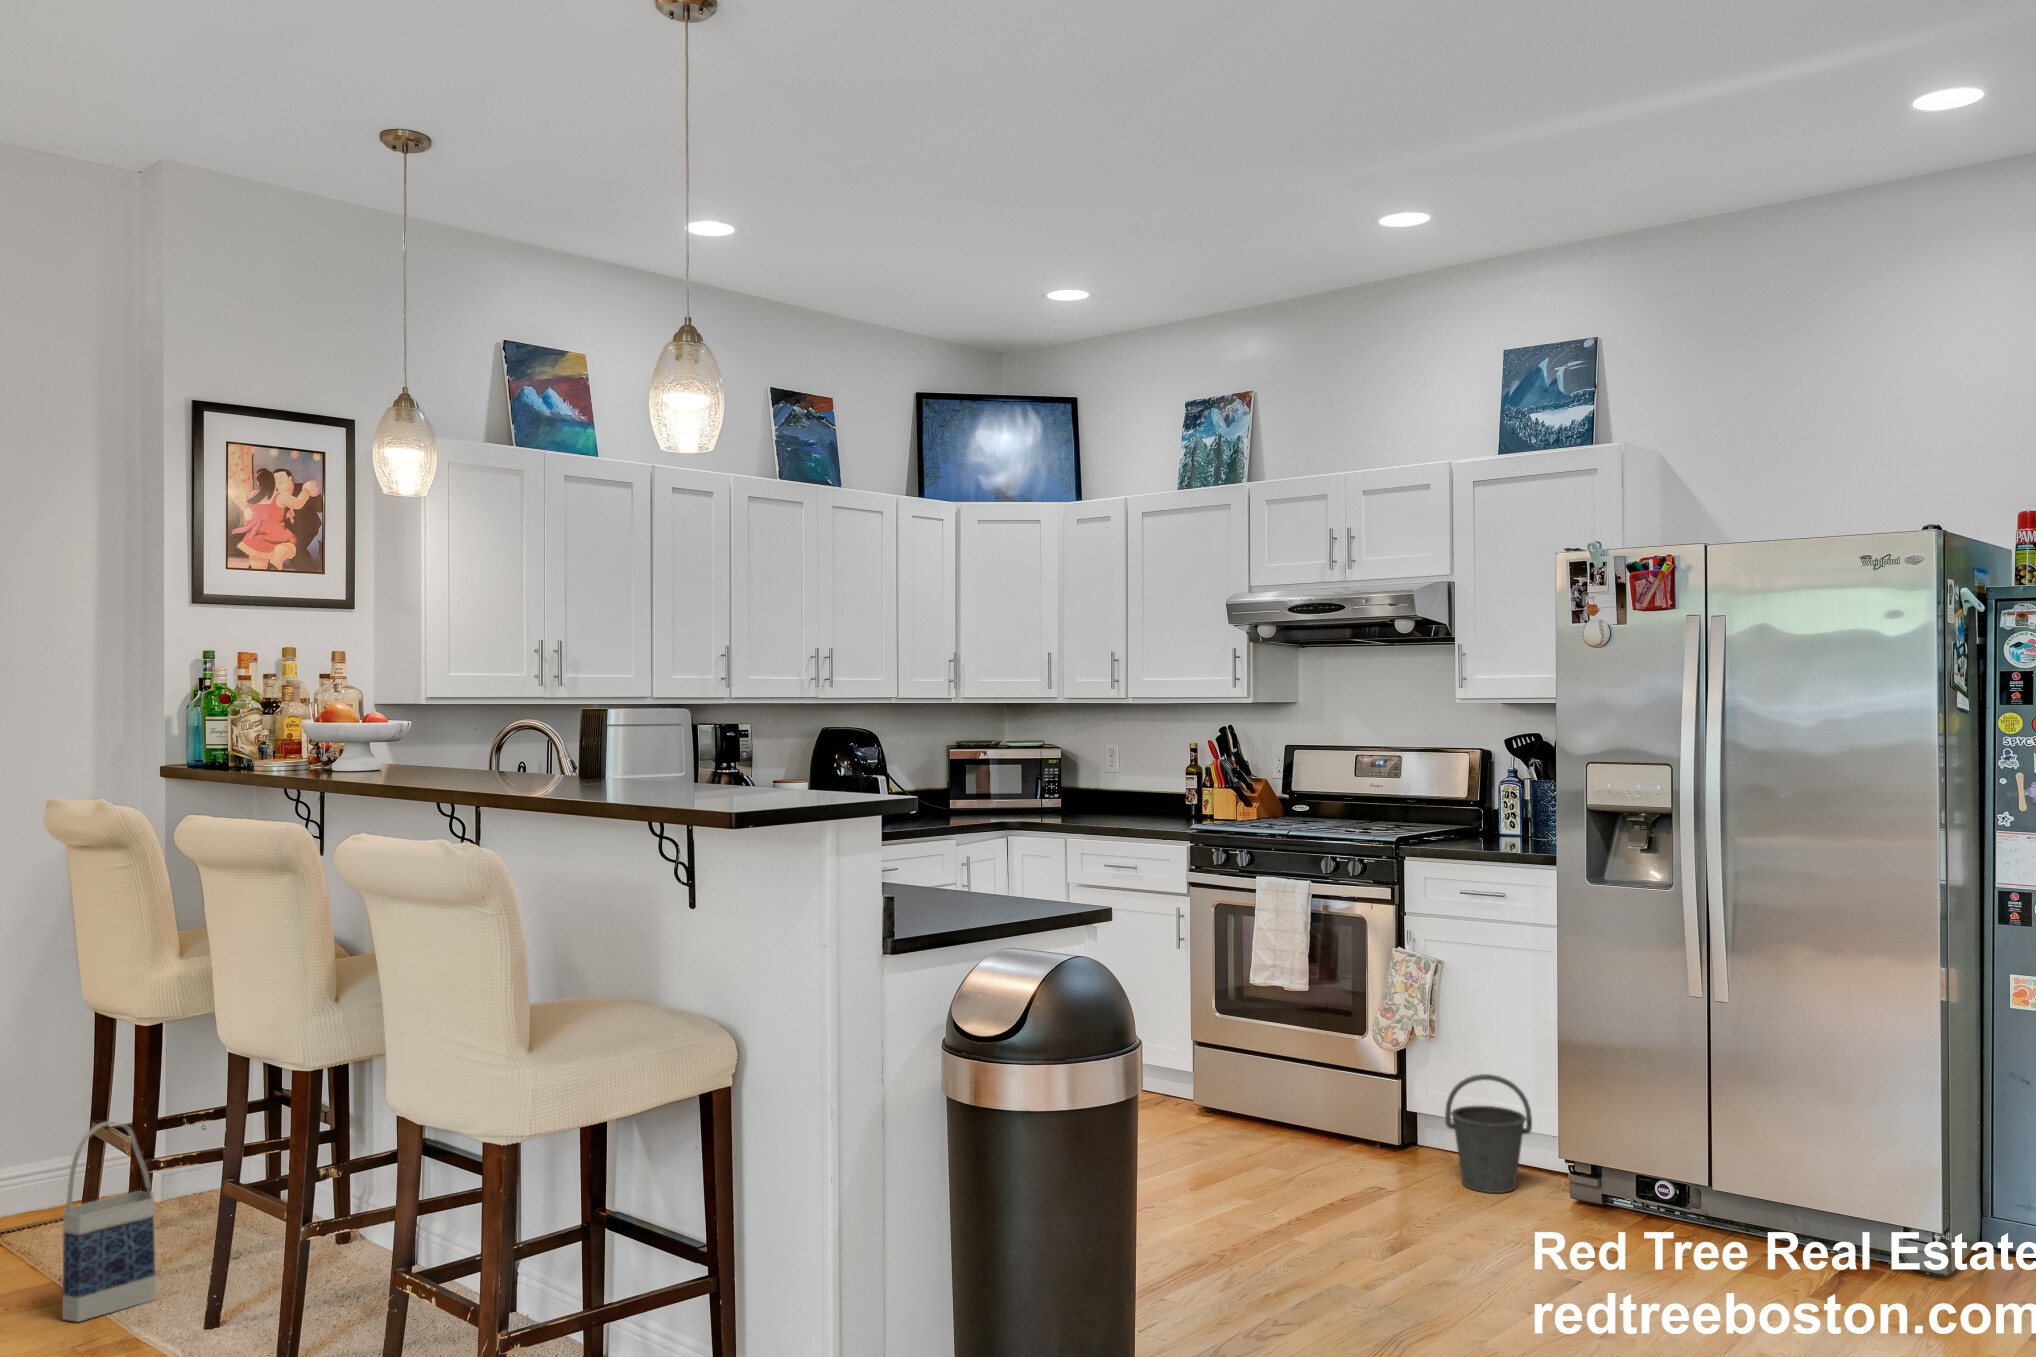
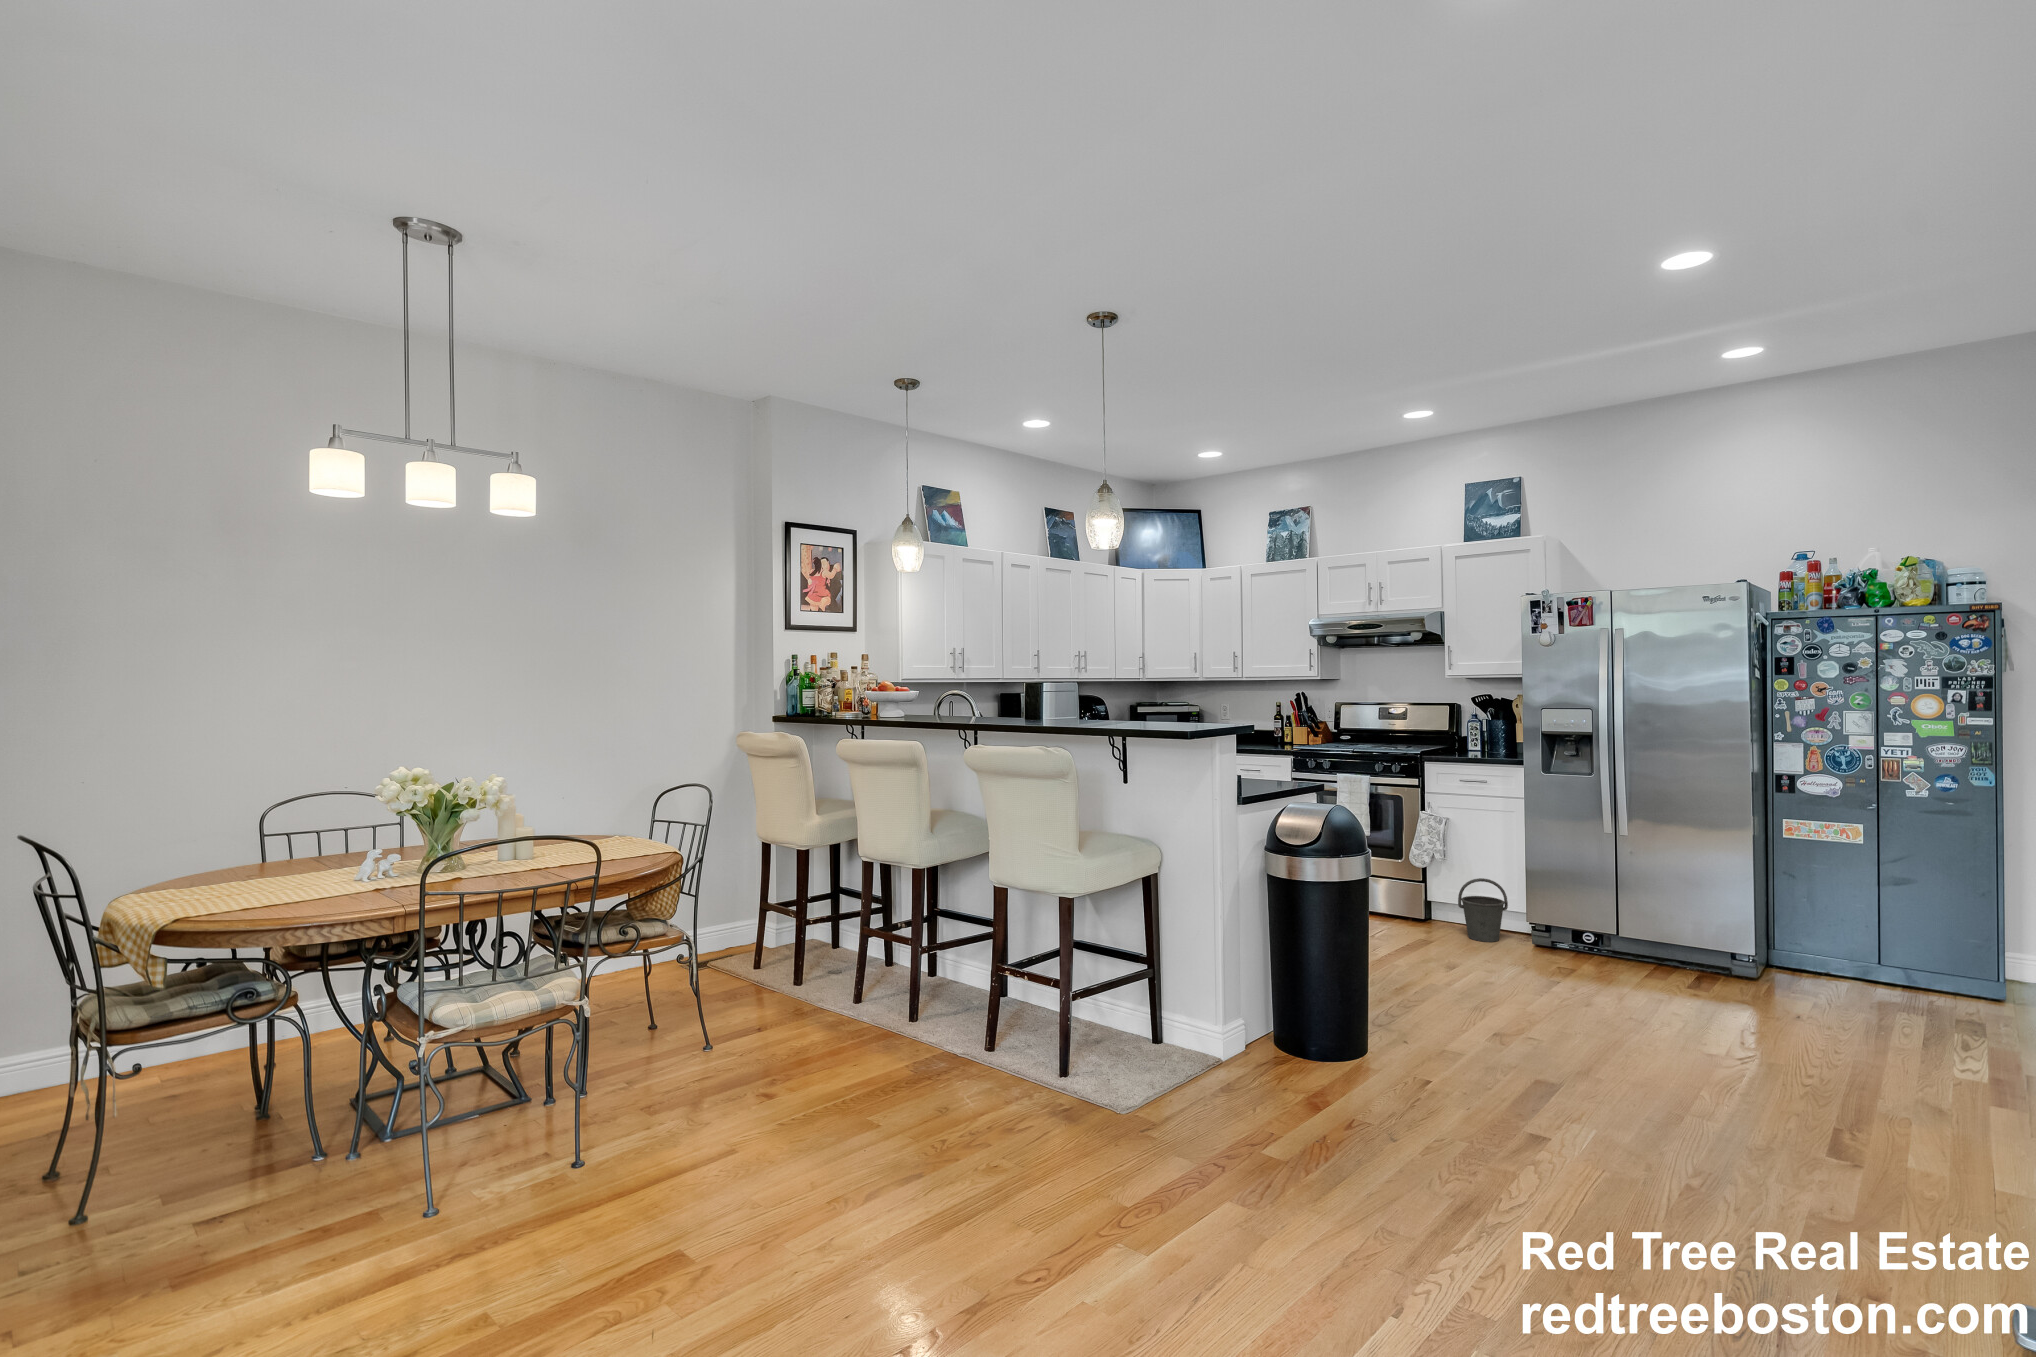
bag: present [62,1121,156,1322] -> none [777,899,820,1002]

